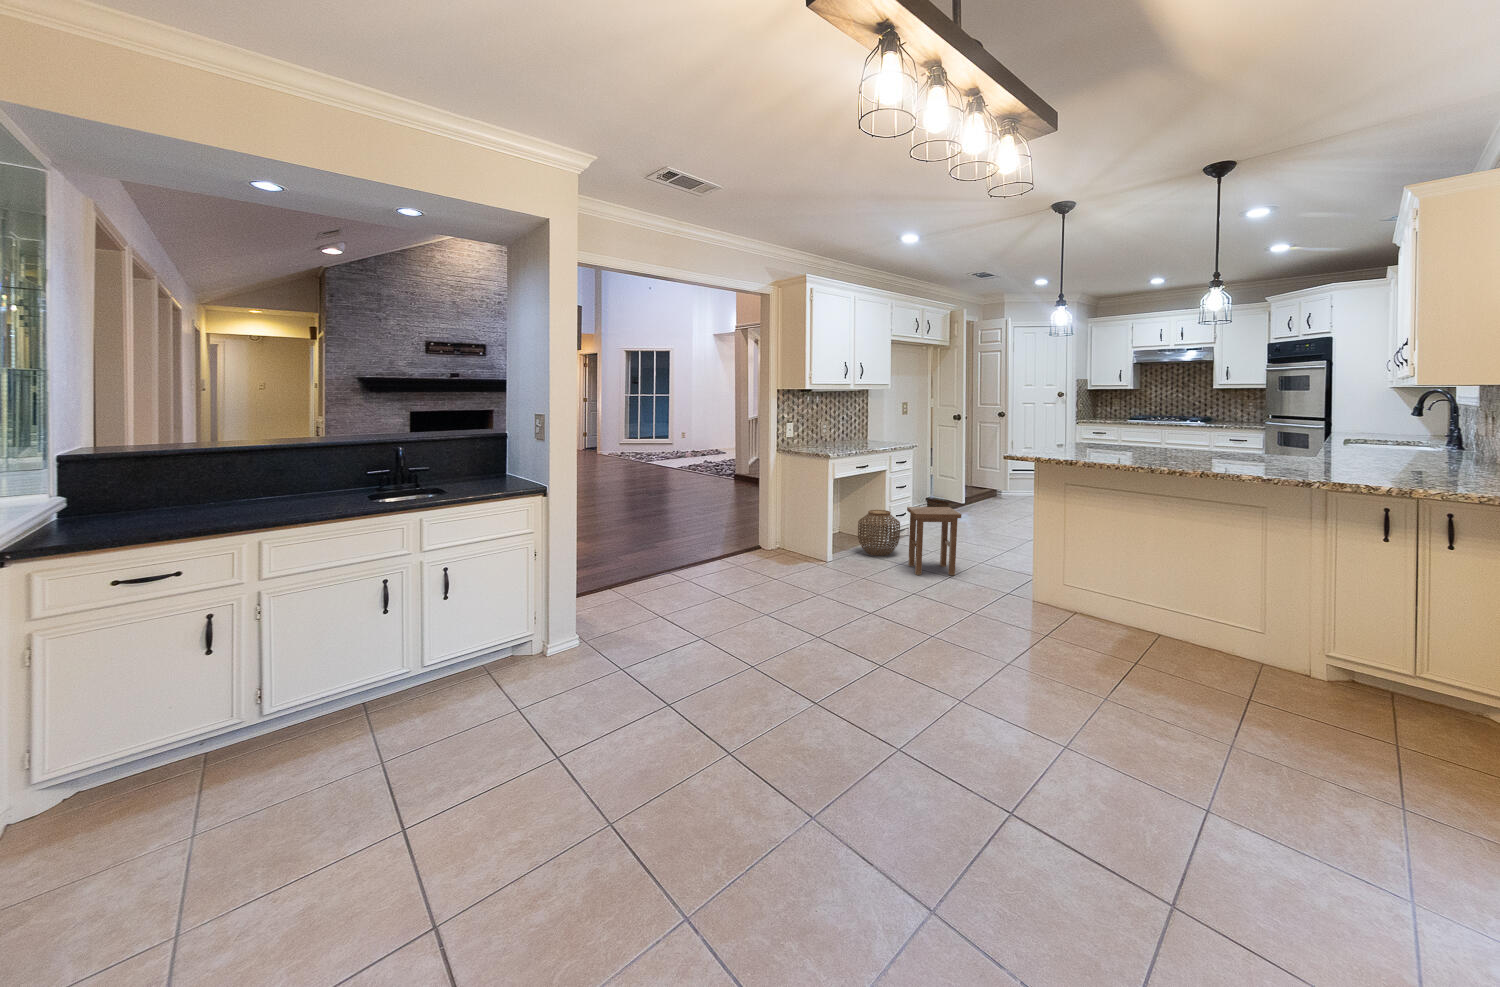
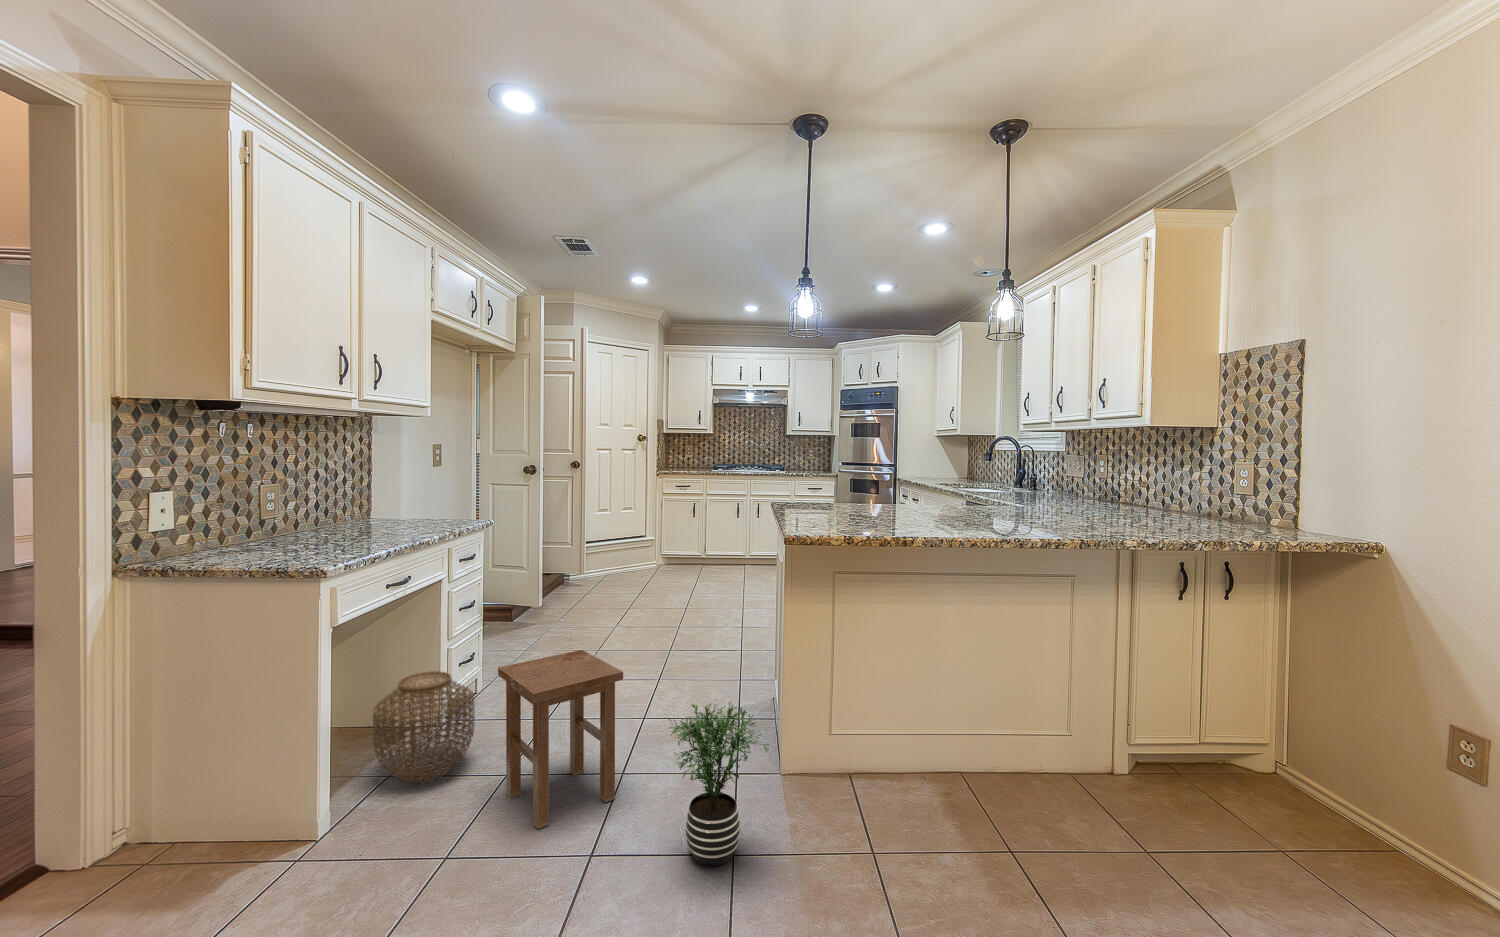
potted plant: none [967,527,1016,599] -> present [668,702,769,867]

